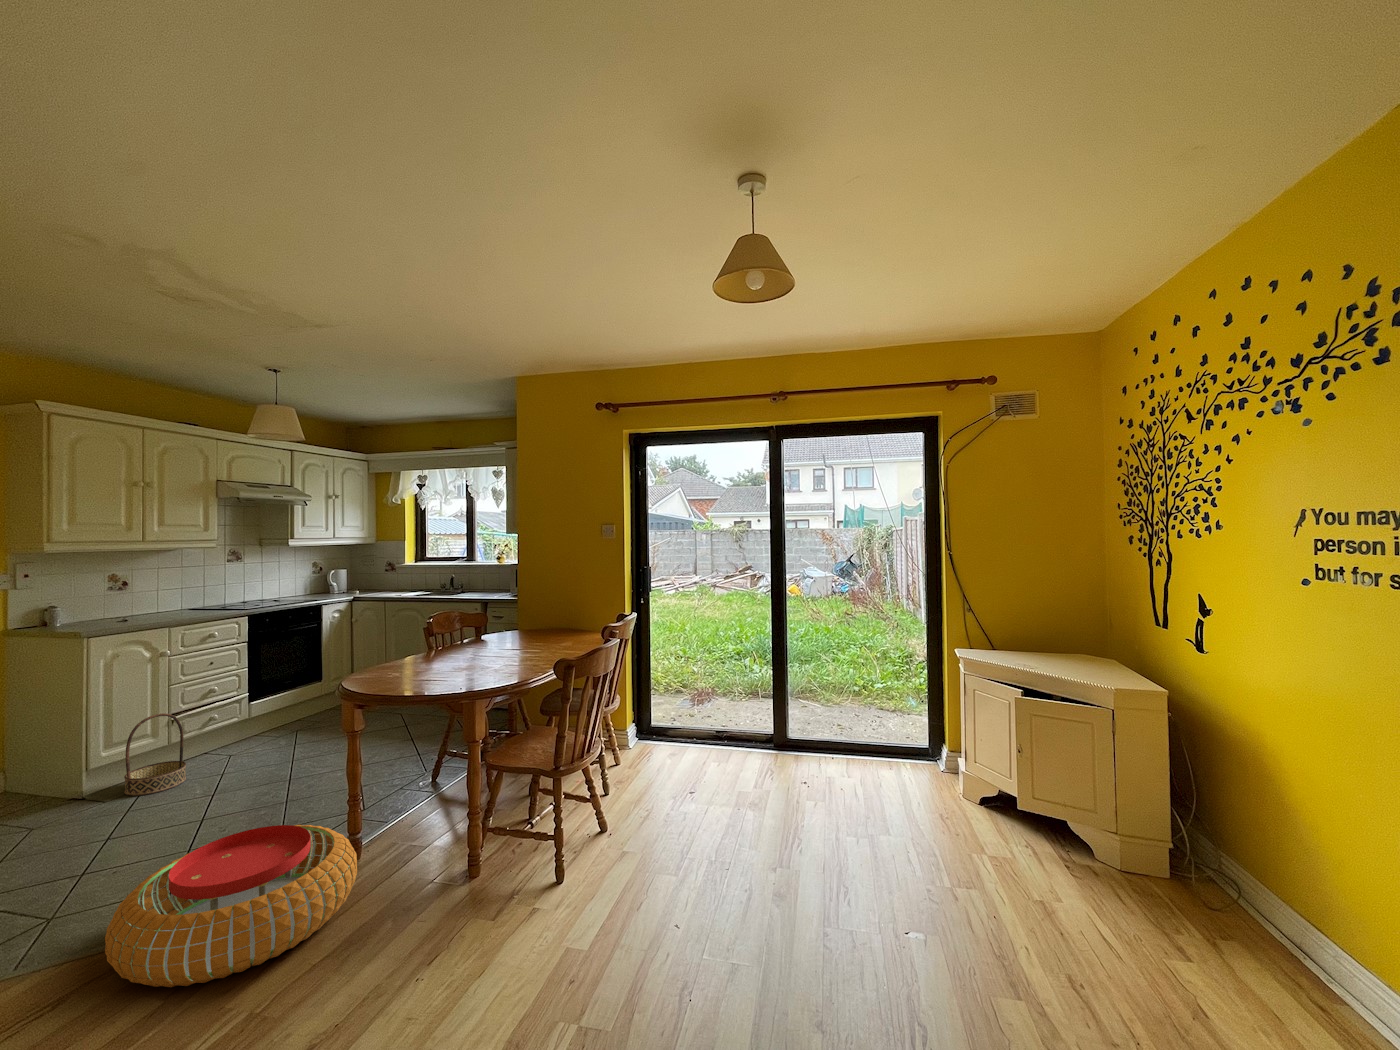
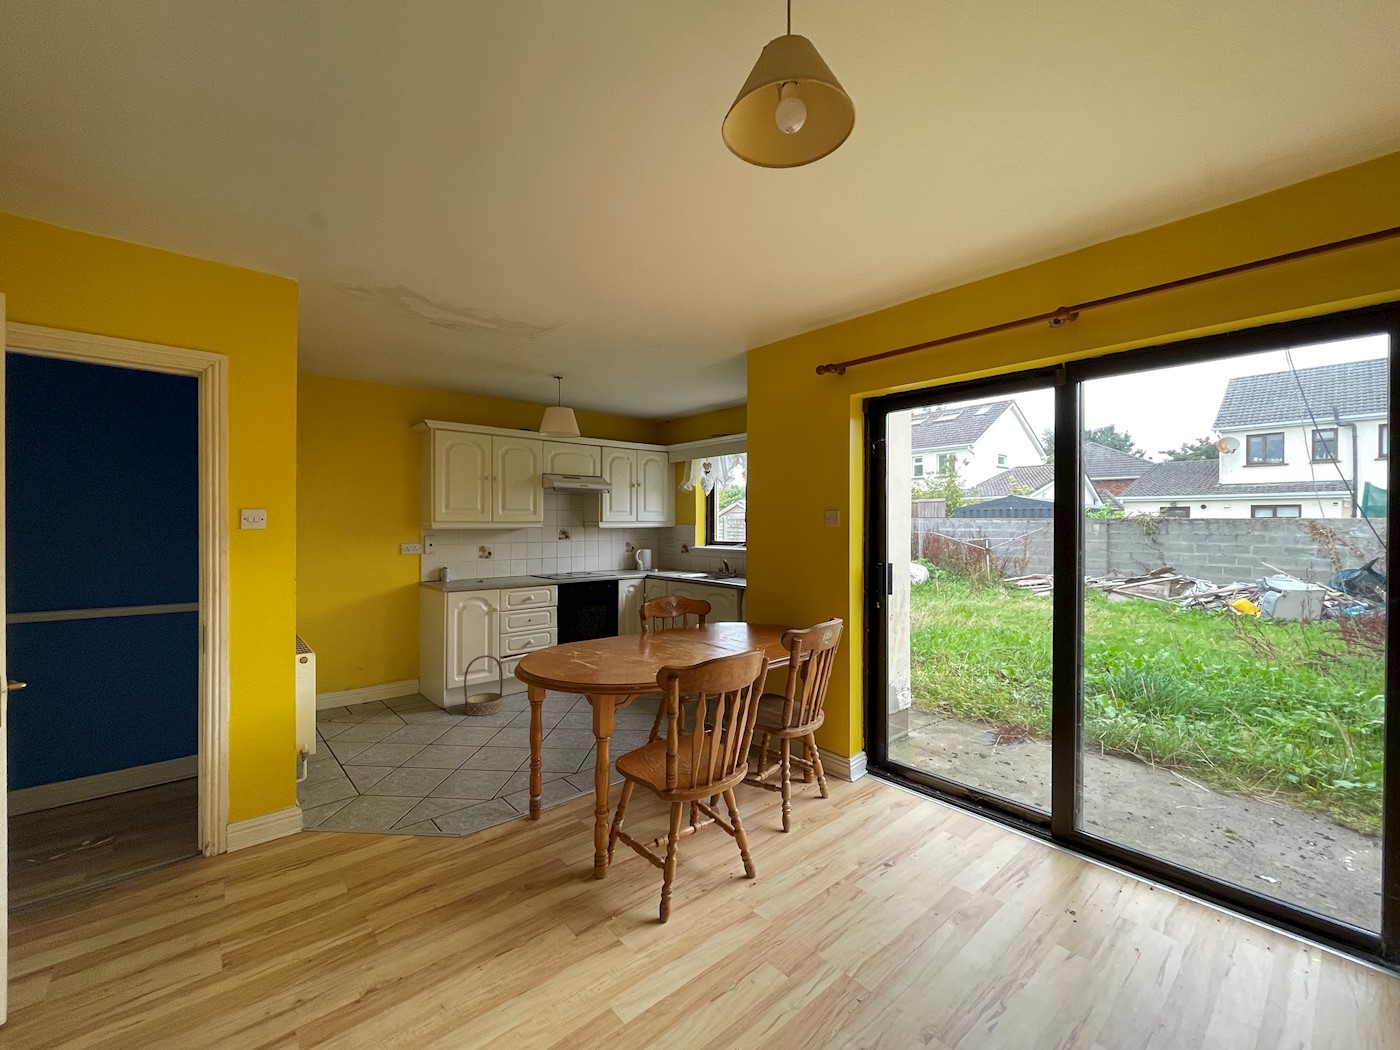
pouf: present [105,825,357,987] -> none [333,769,519,891]

